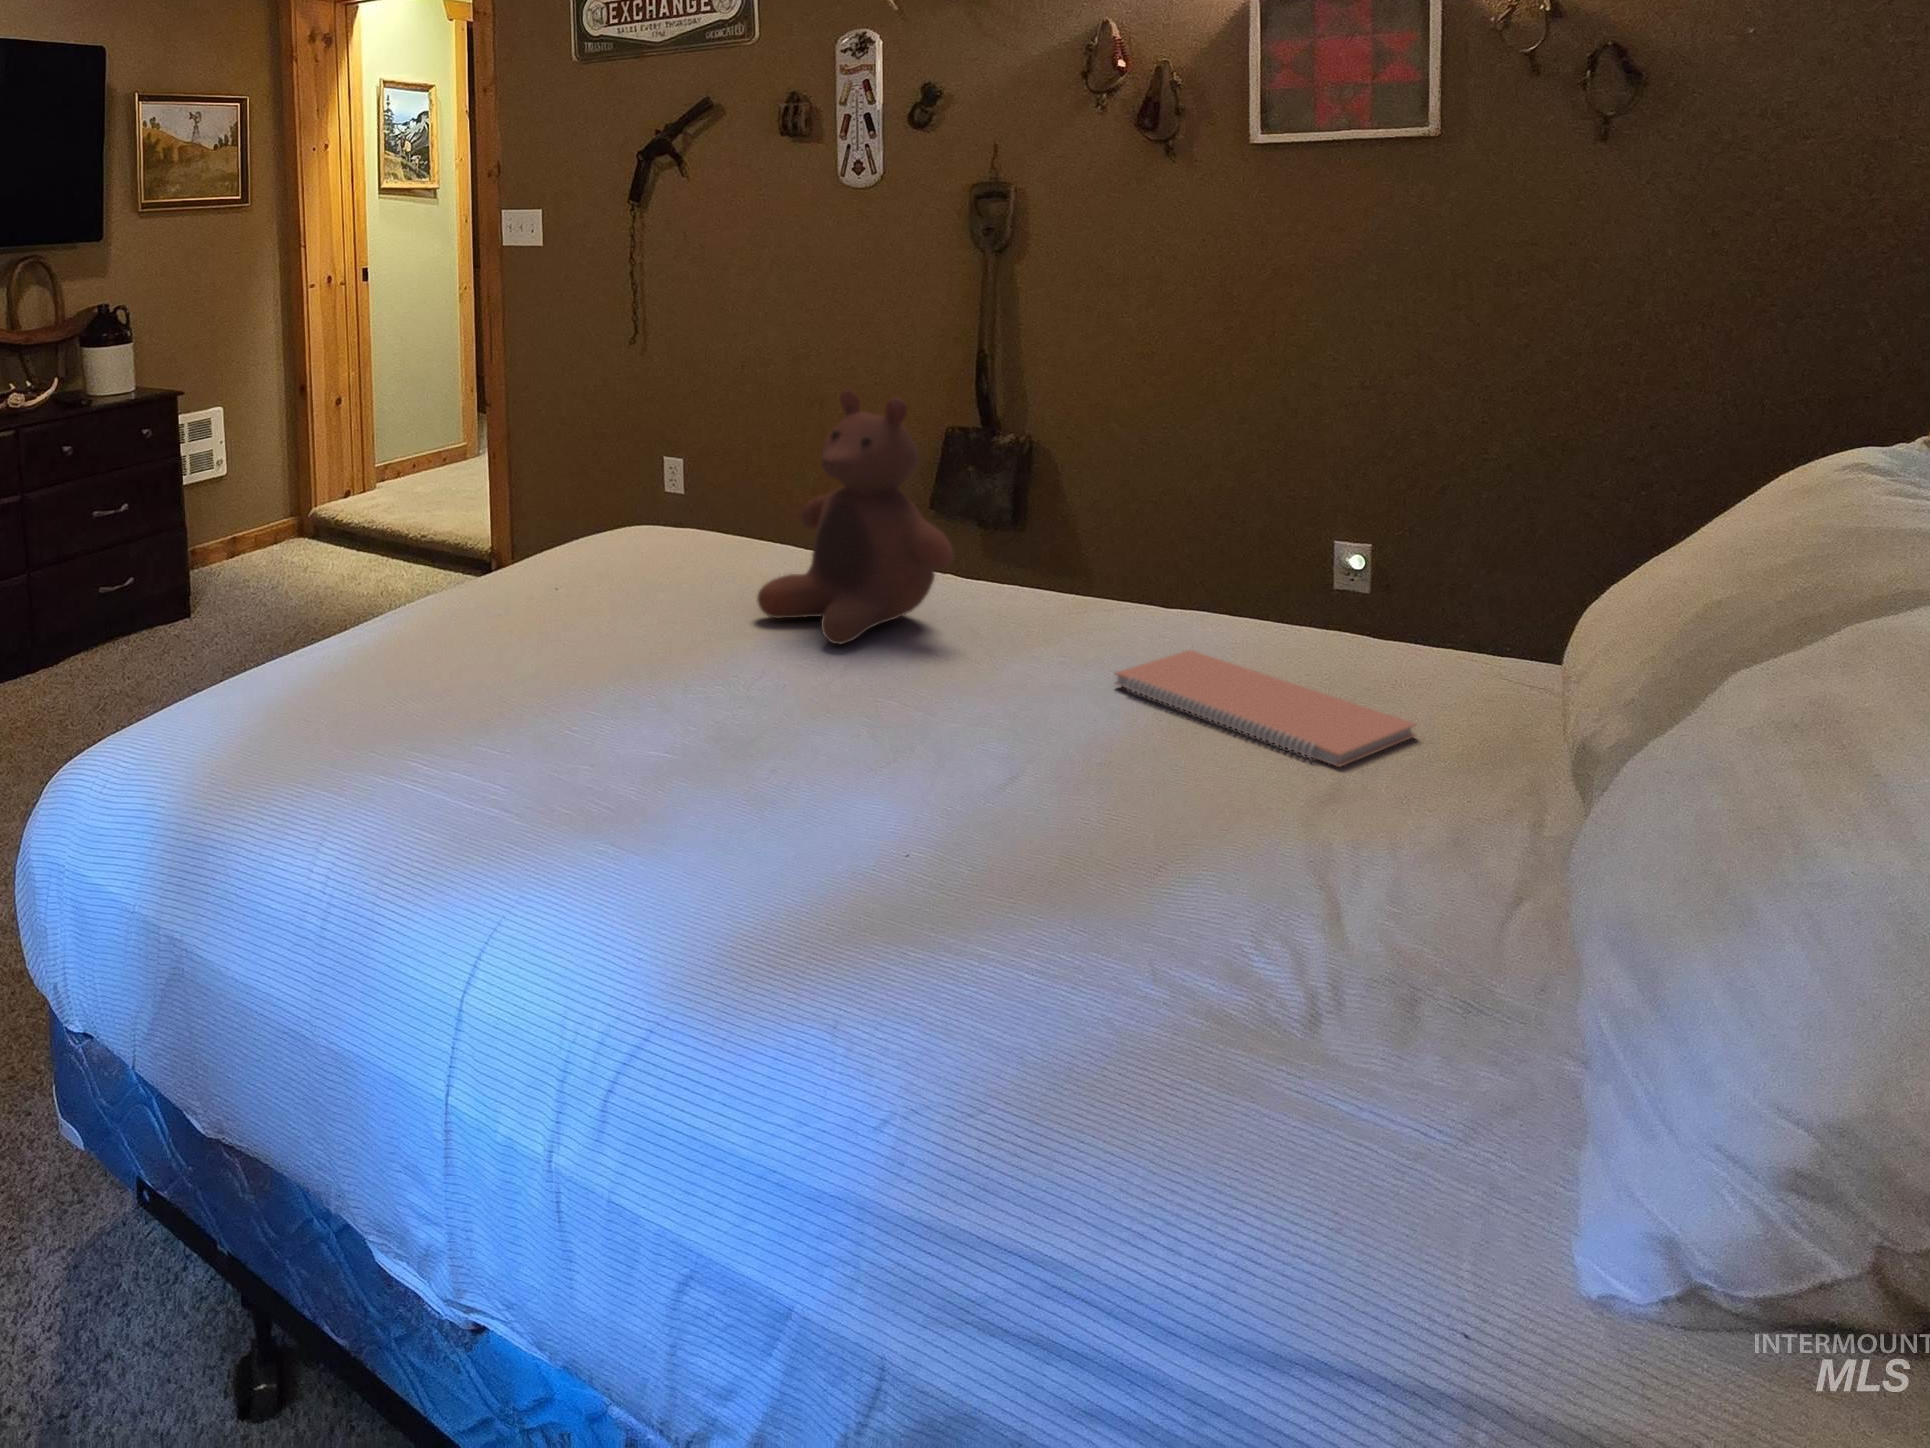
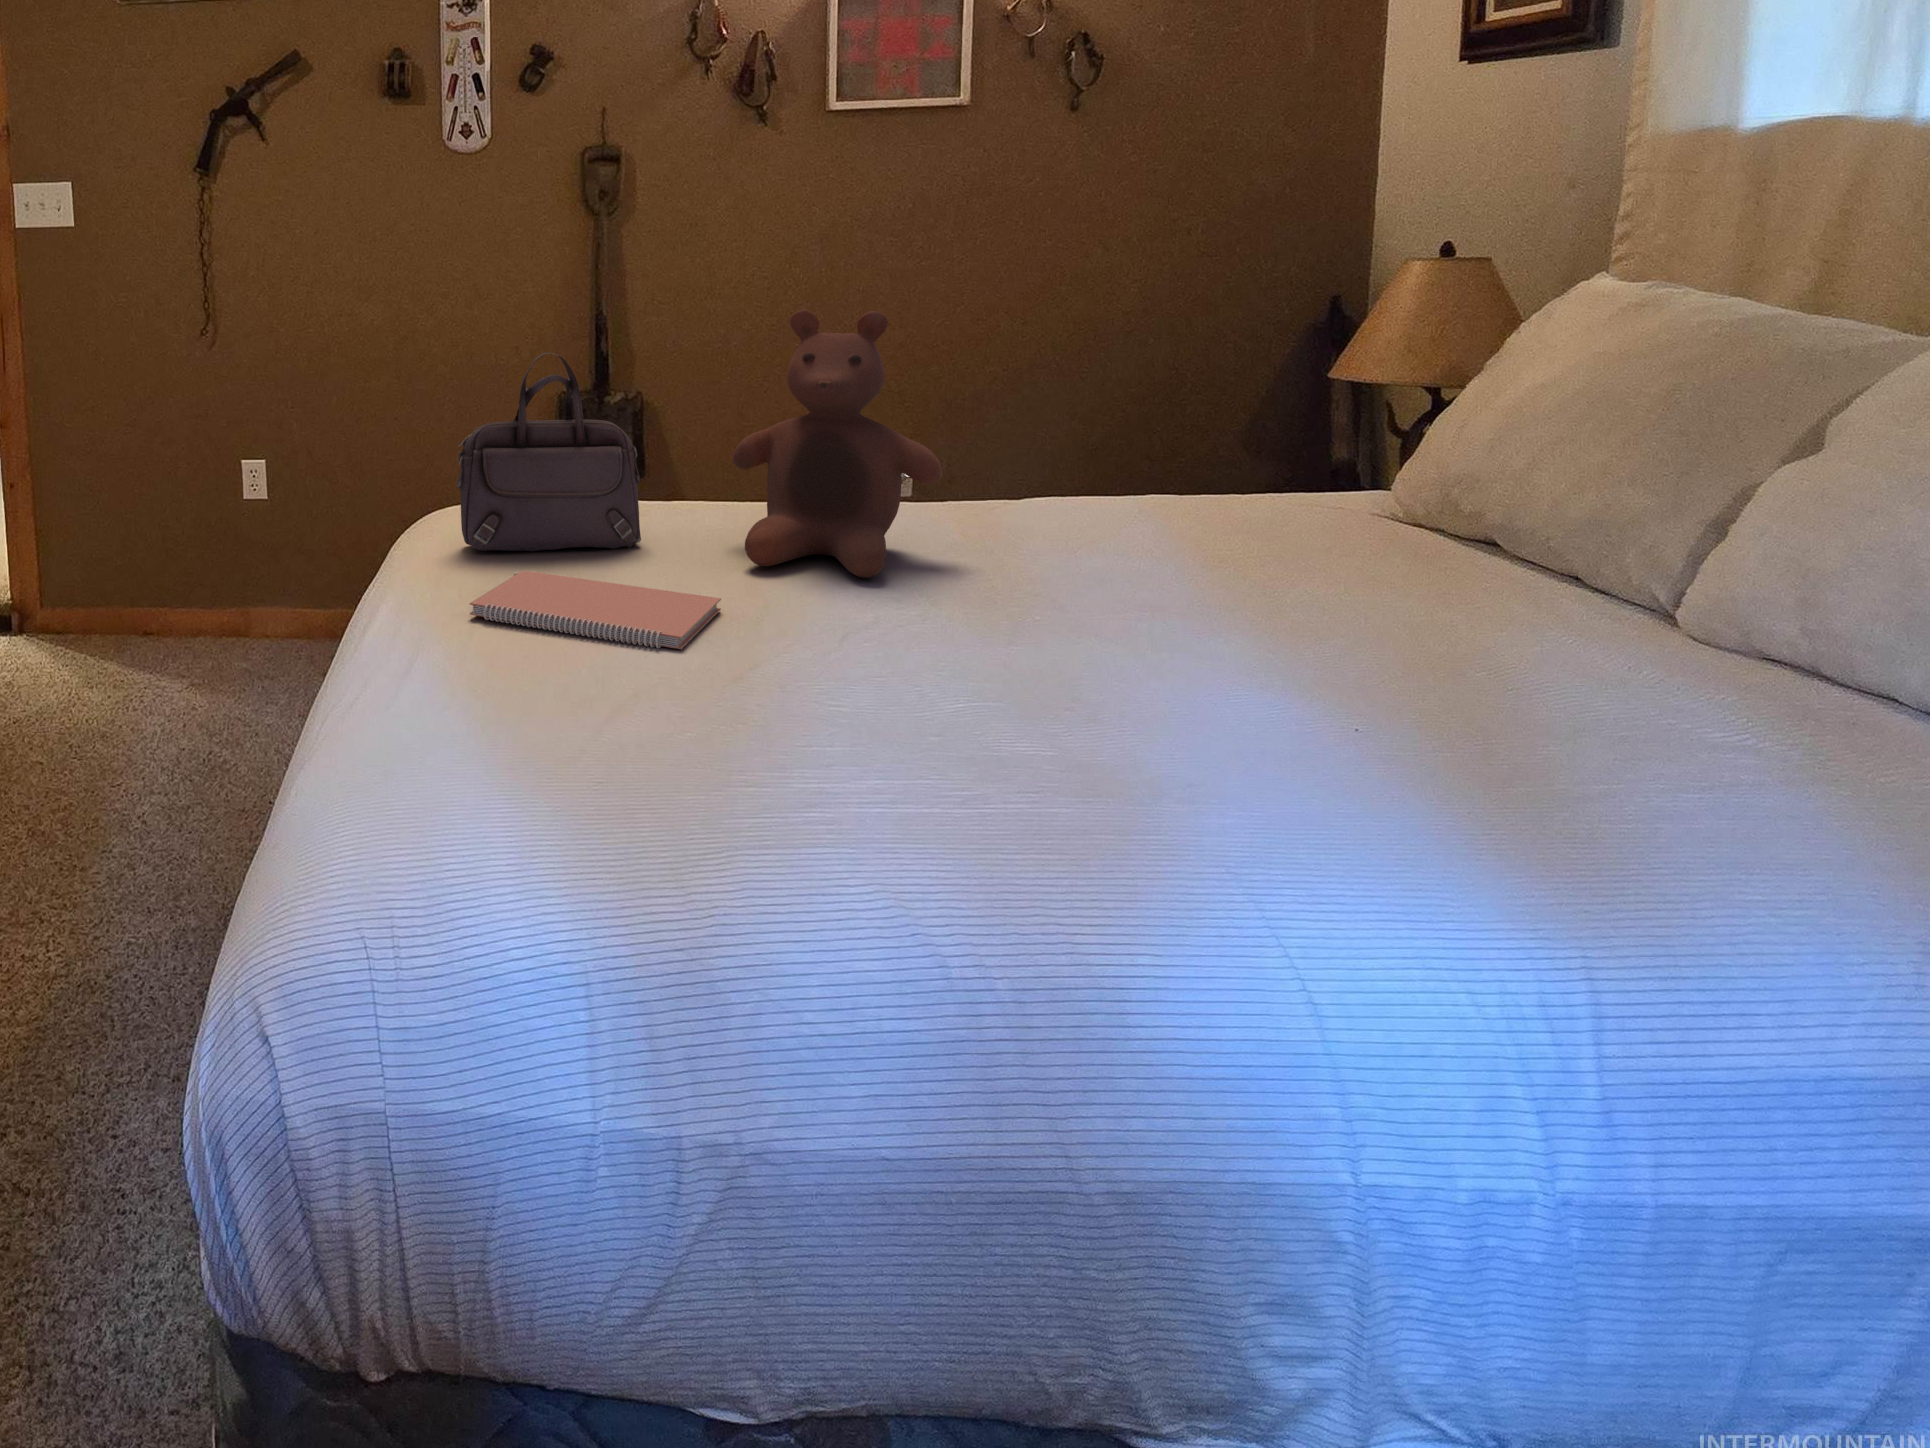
handbag: none [577,406,727,582] -> present [456,353,641,551]
notebook: present [1115,650,1416,767] -> present [470,570,721,649]

